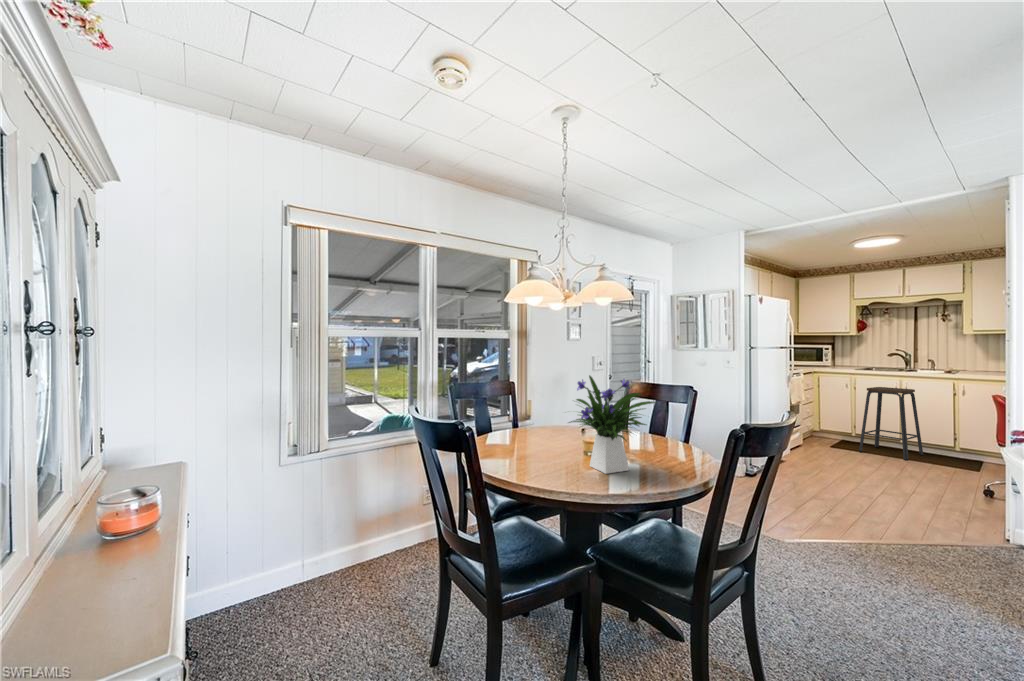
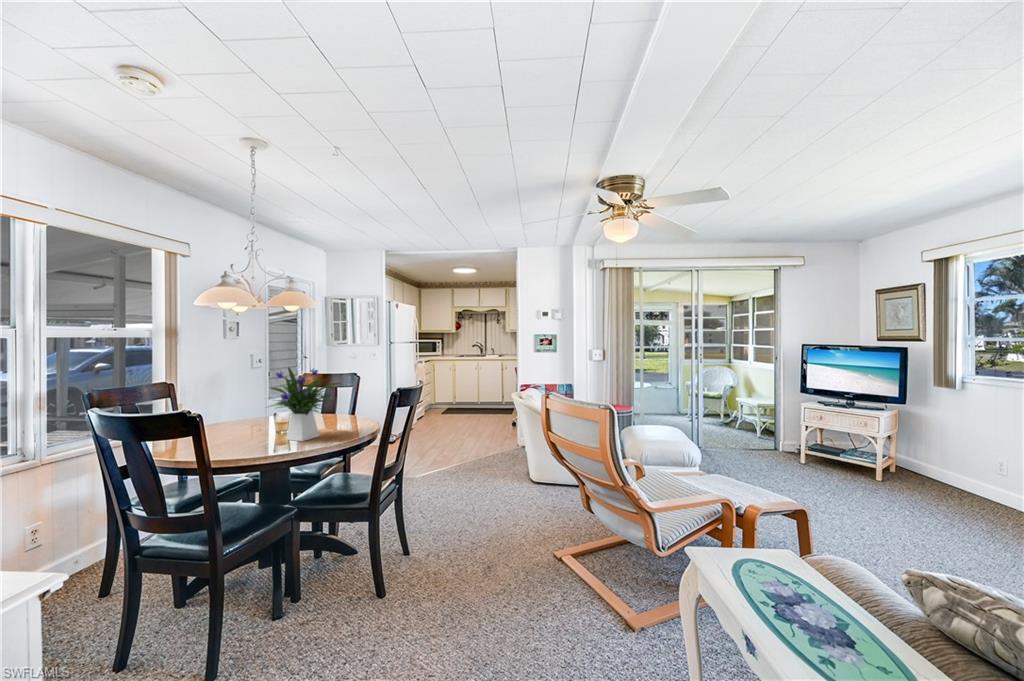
bar stool: present [859,387,923,460] -> none [457,368,489,415]

